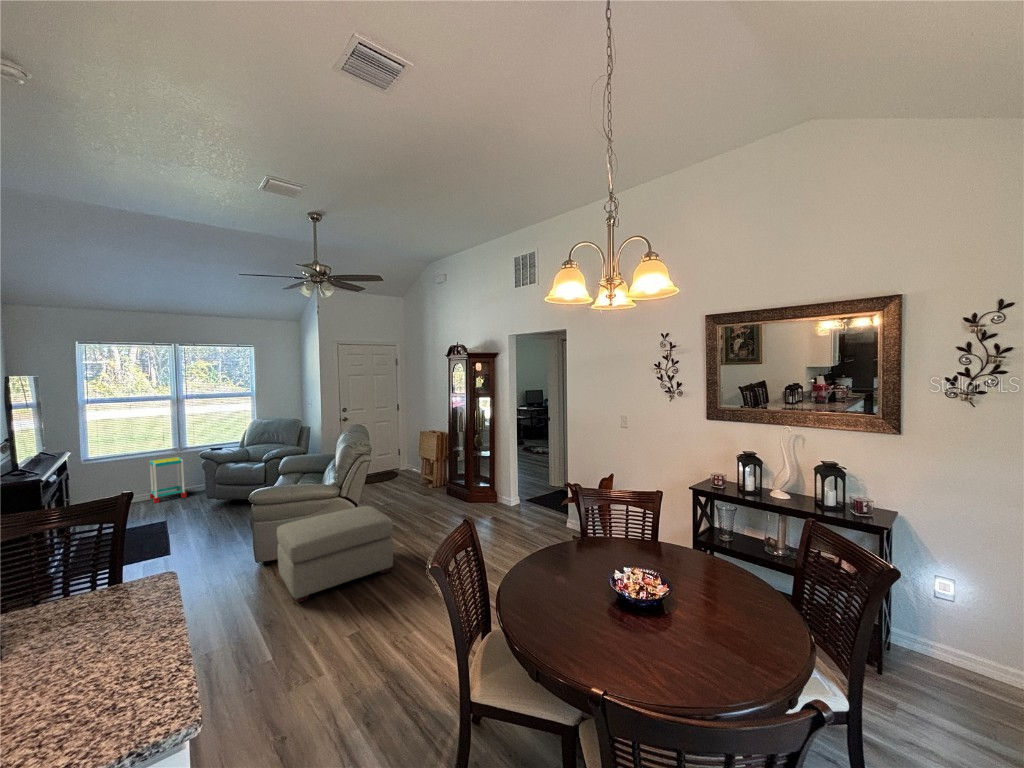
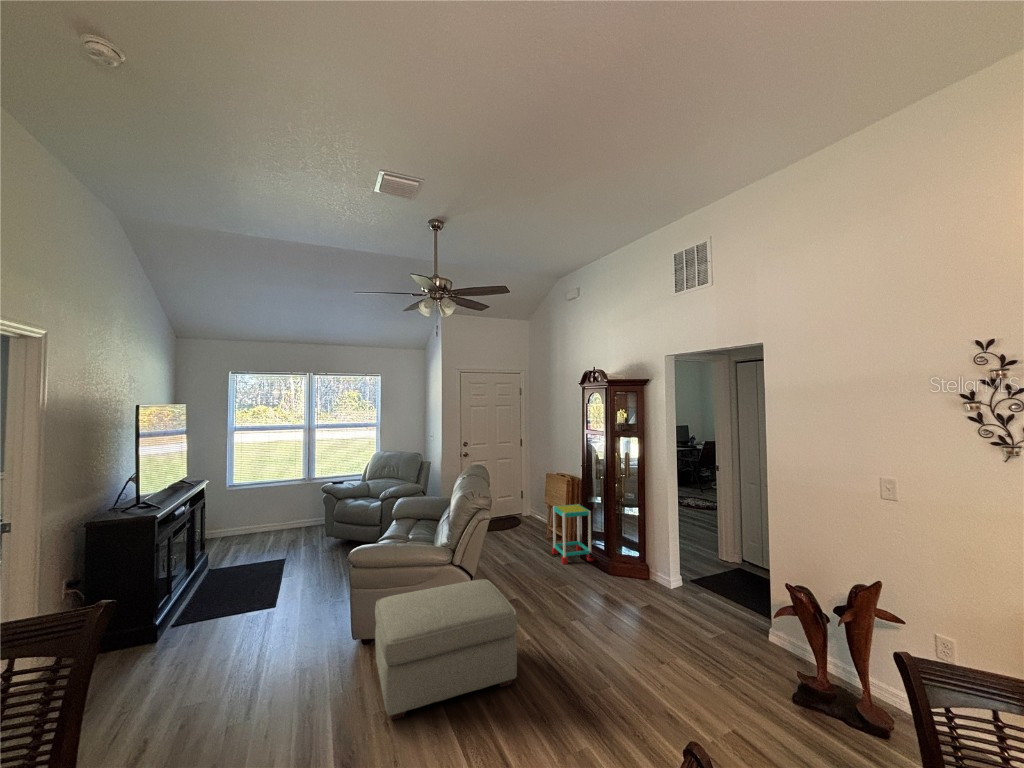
side table: present [150,457,187,503] -> present [552,504,593,564]

